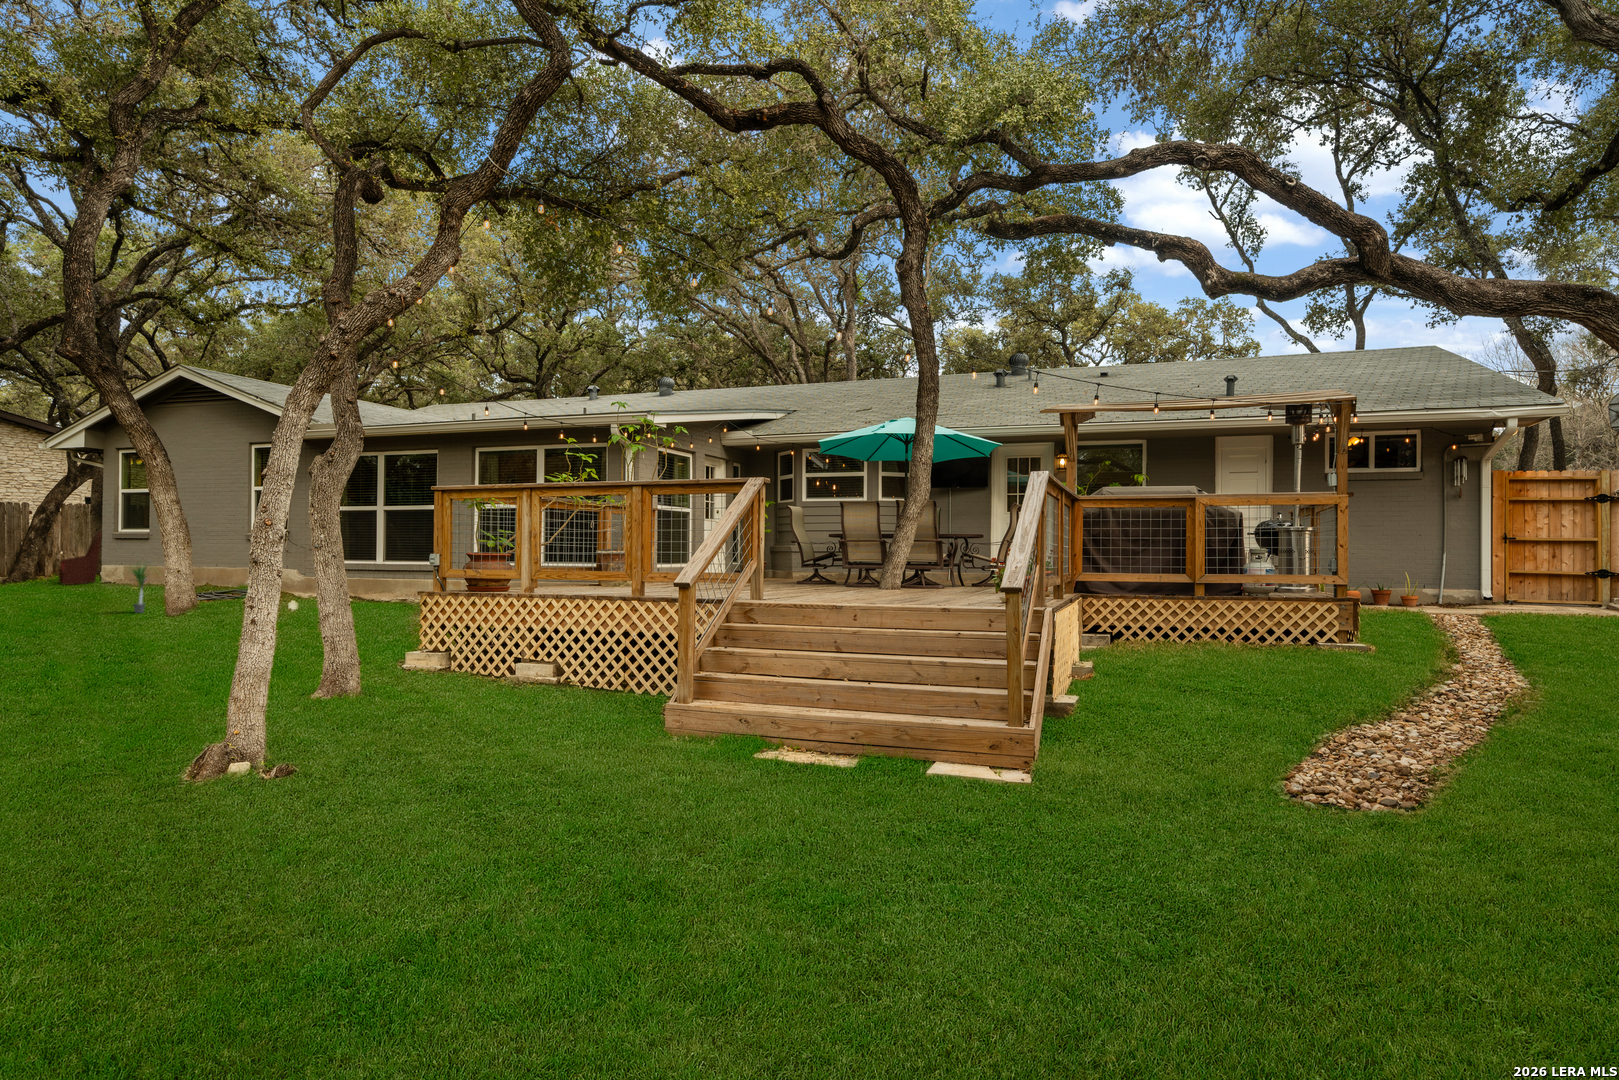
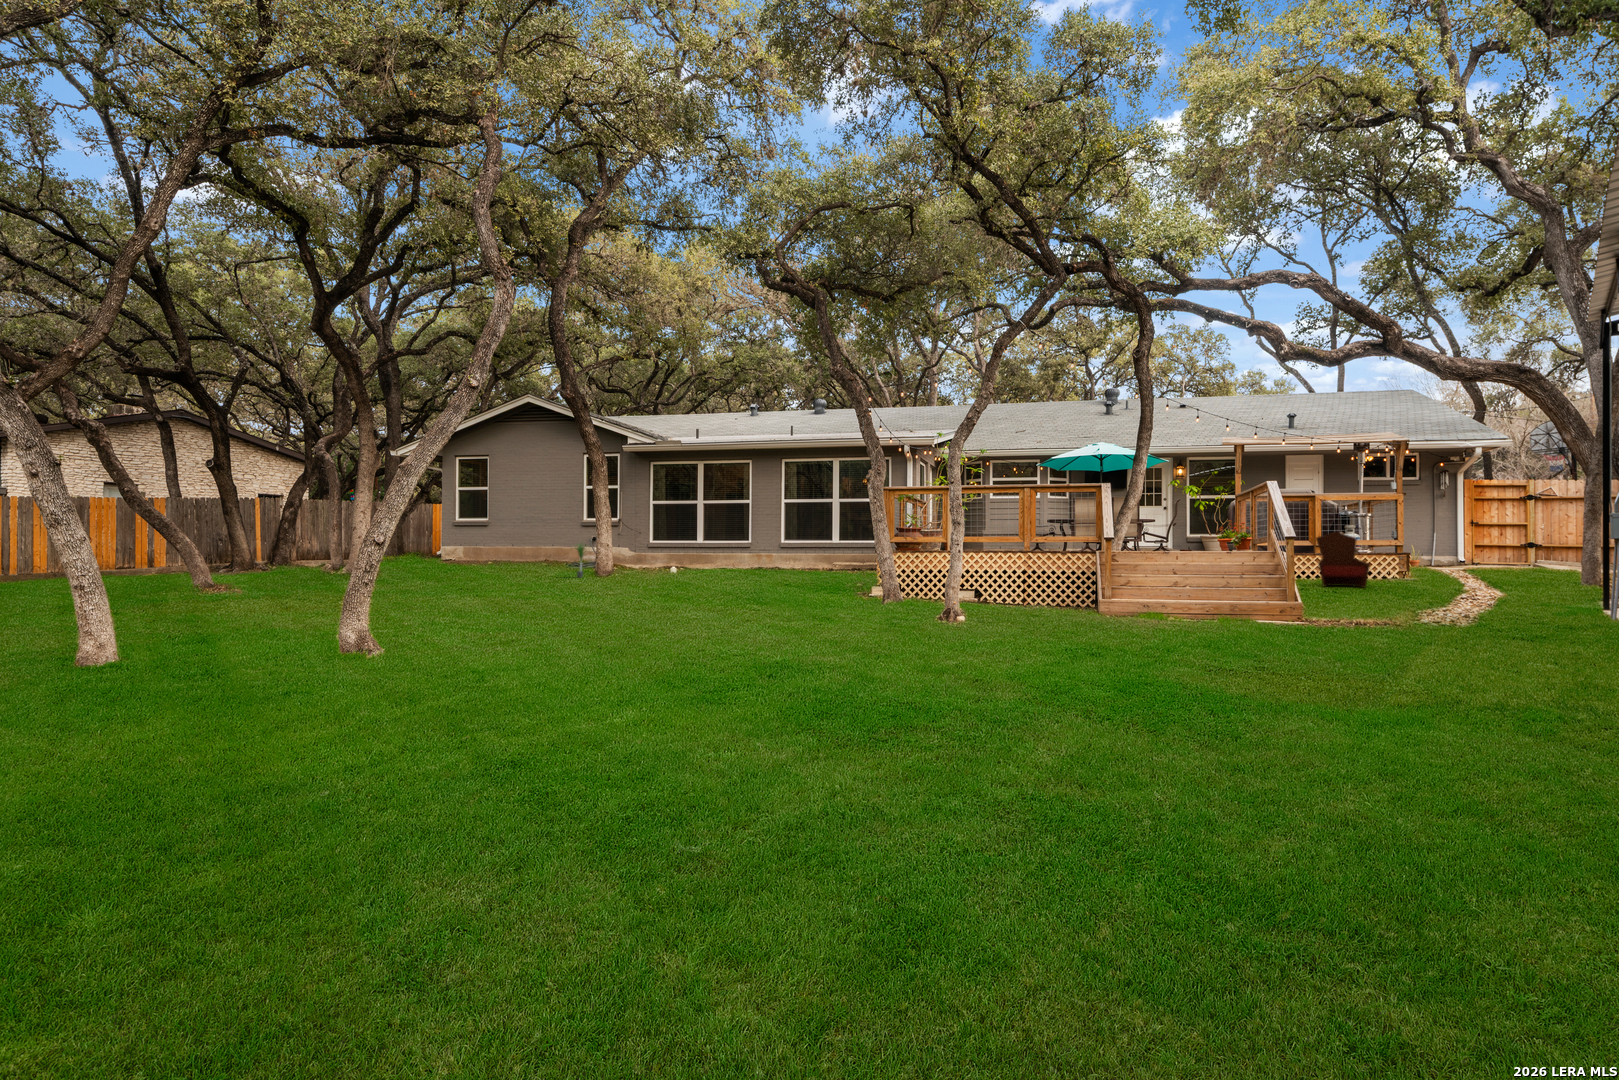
armchair: present [58,531,102,585] -> present [1316,532,1370,588]

